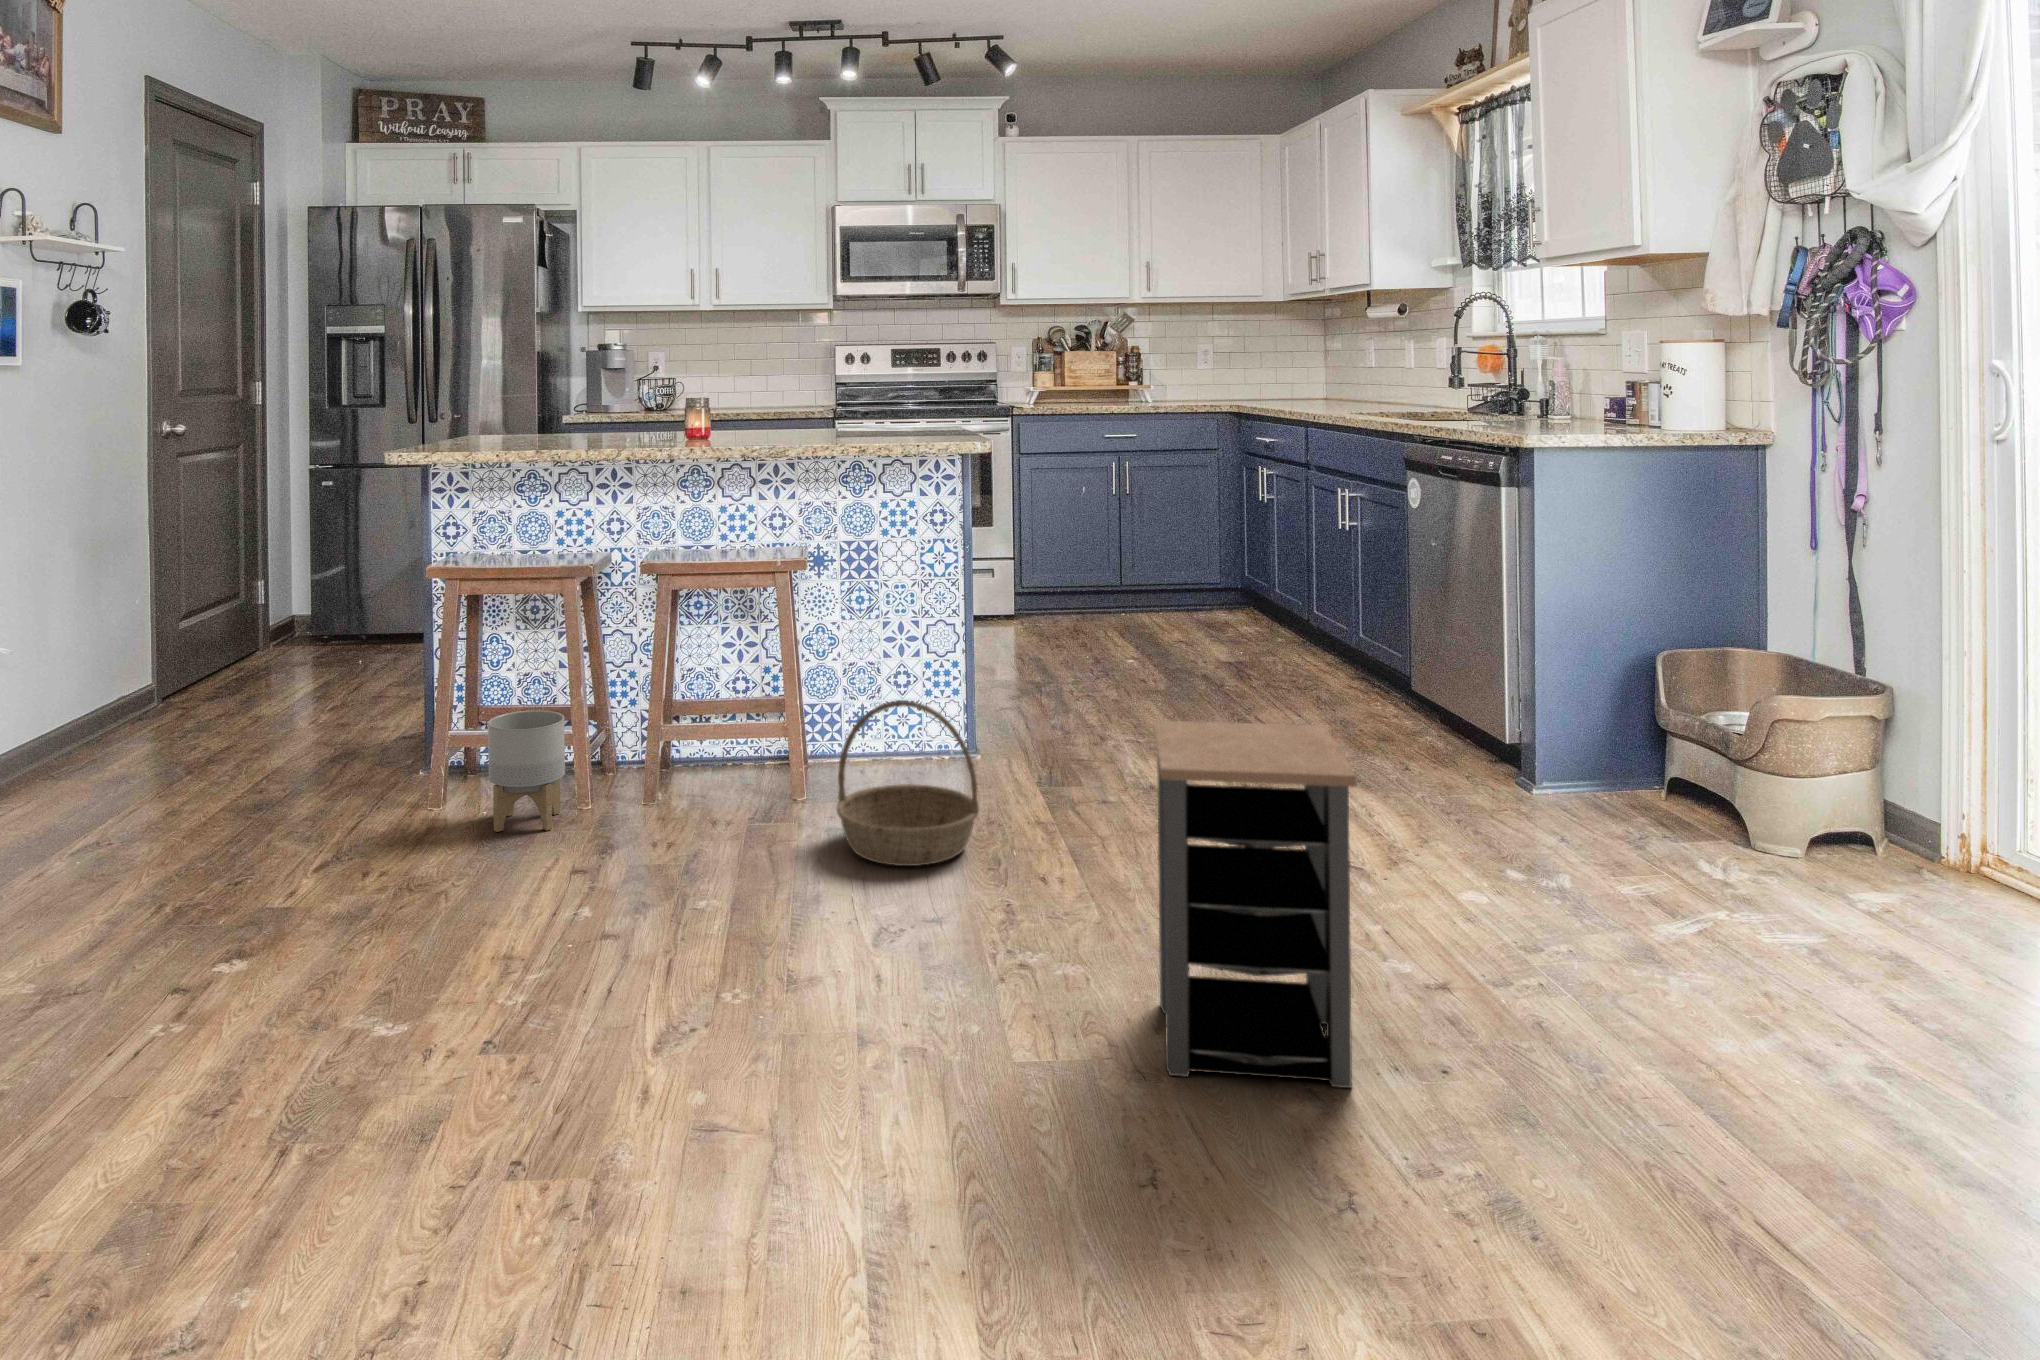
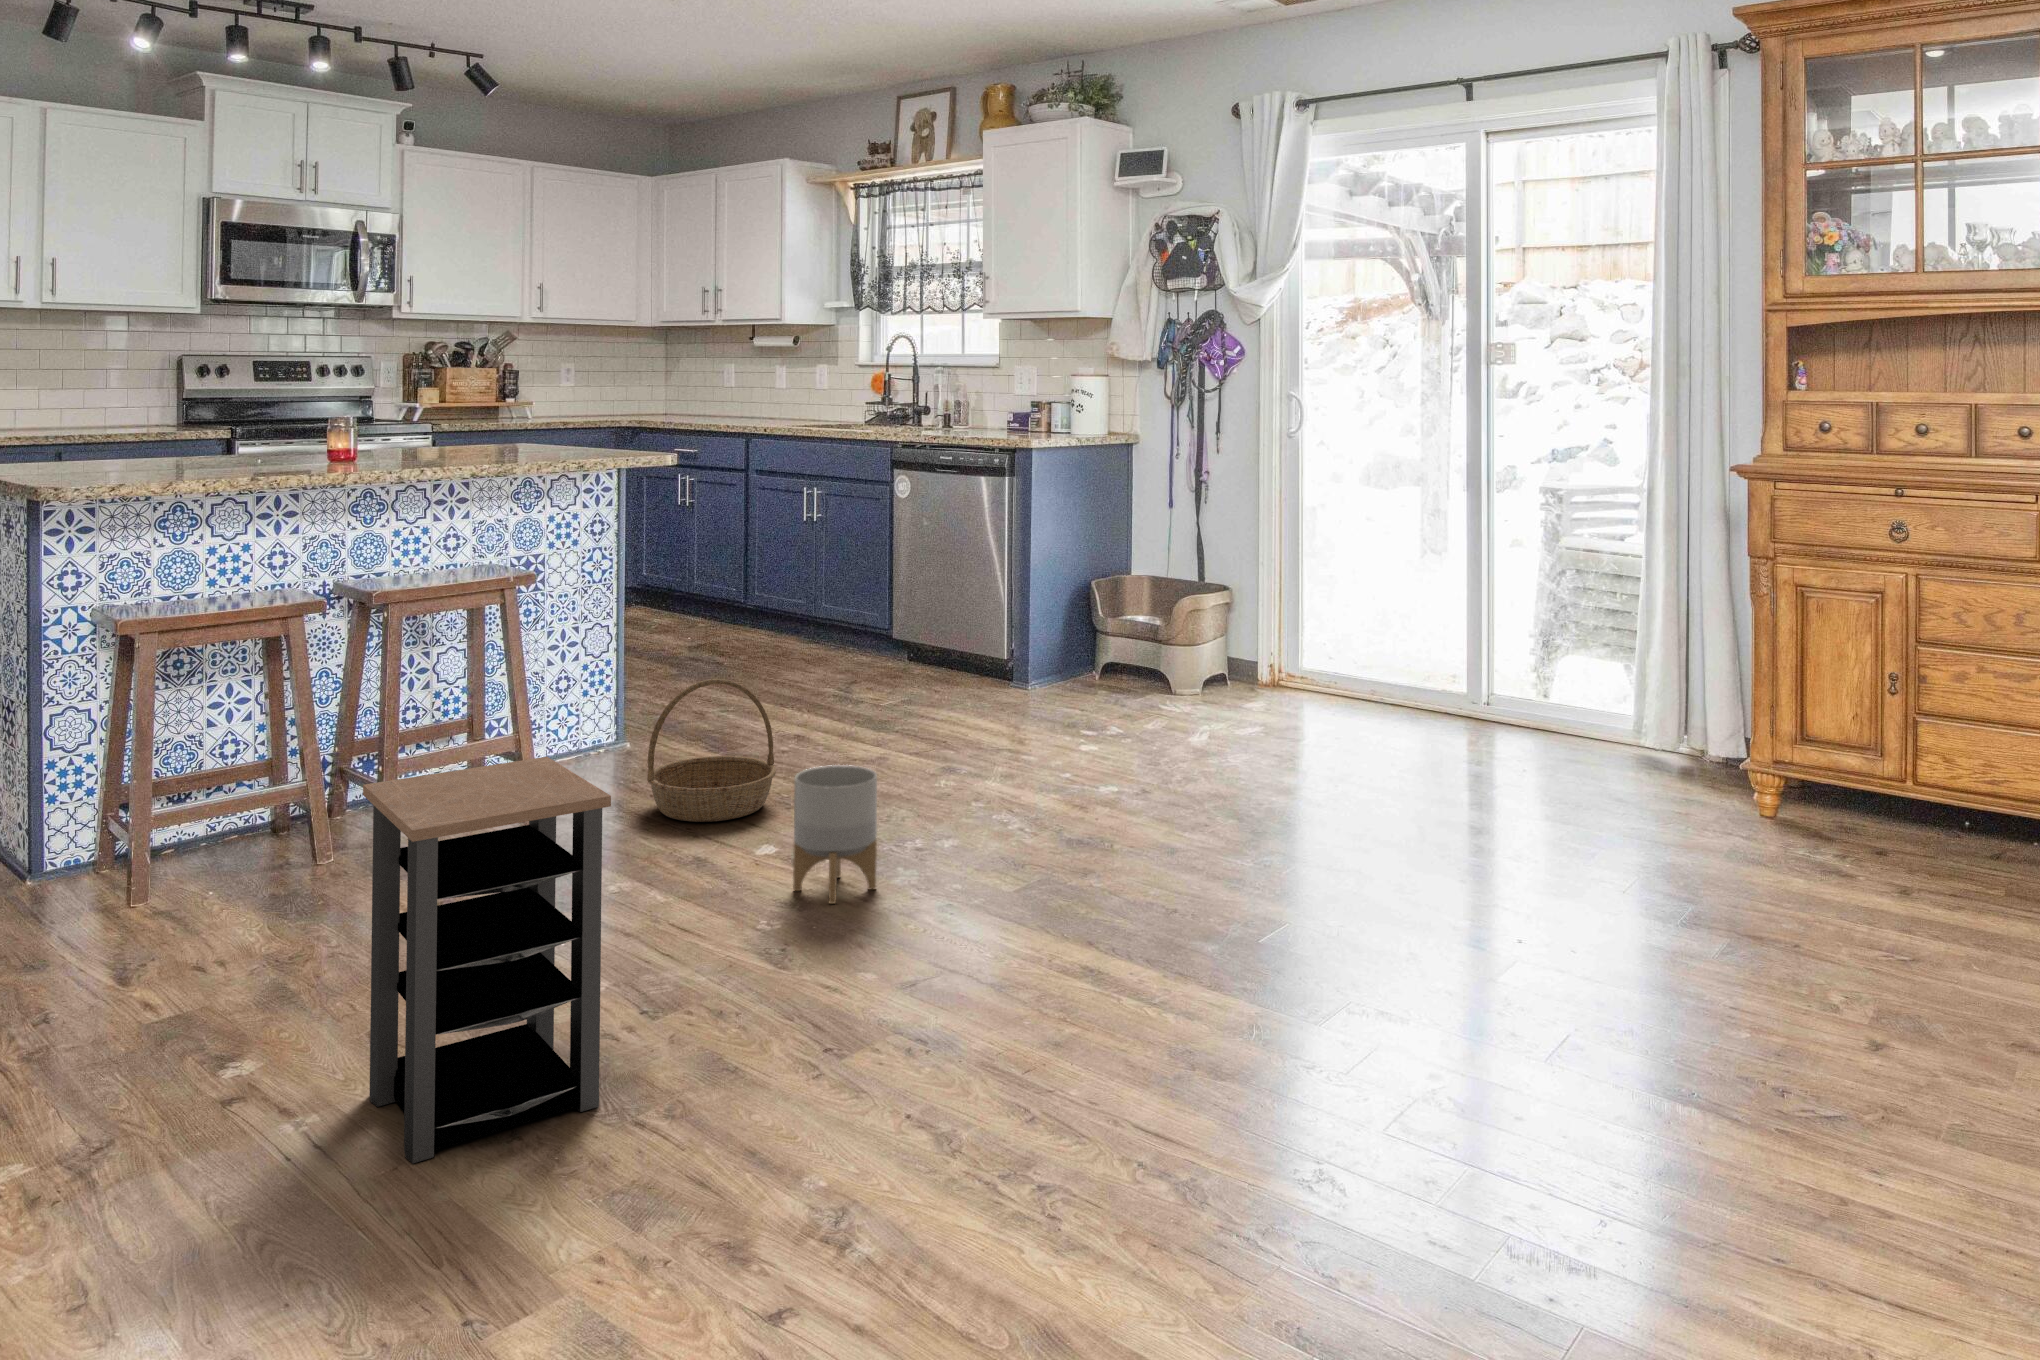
planter: present [488,710,565,832] -> present [793,765,877,904]
side table: present [1154,720,1357,1088] -> present [363,757,611,1163]

